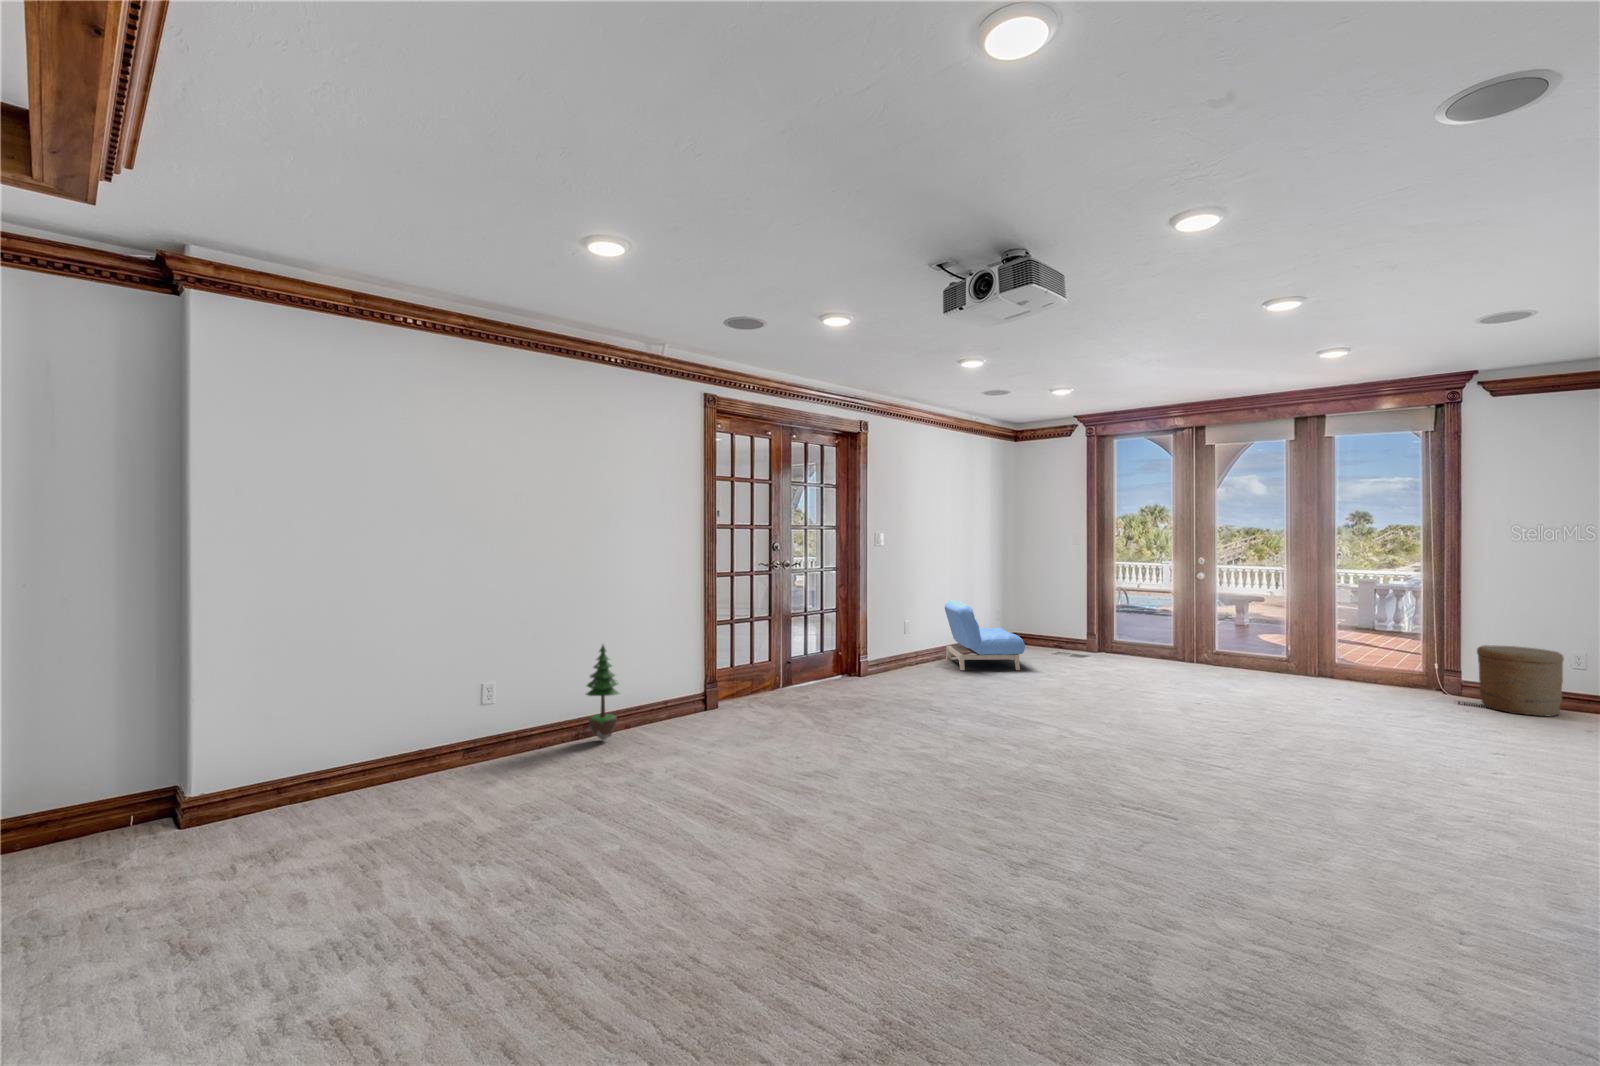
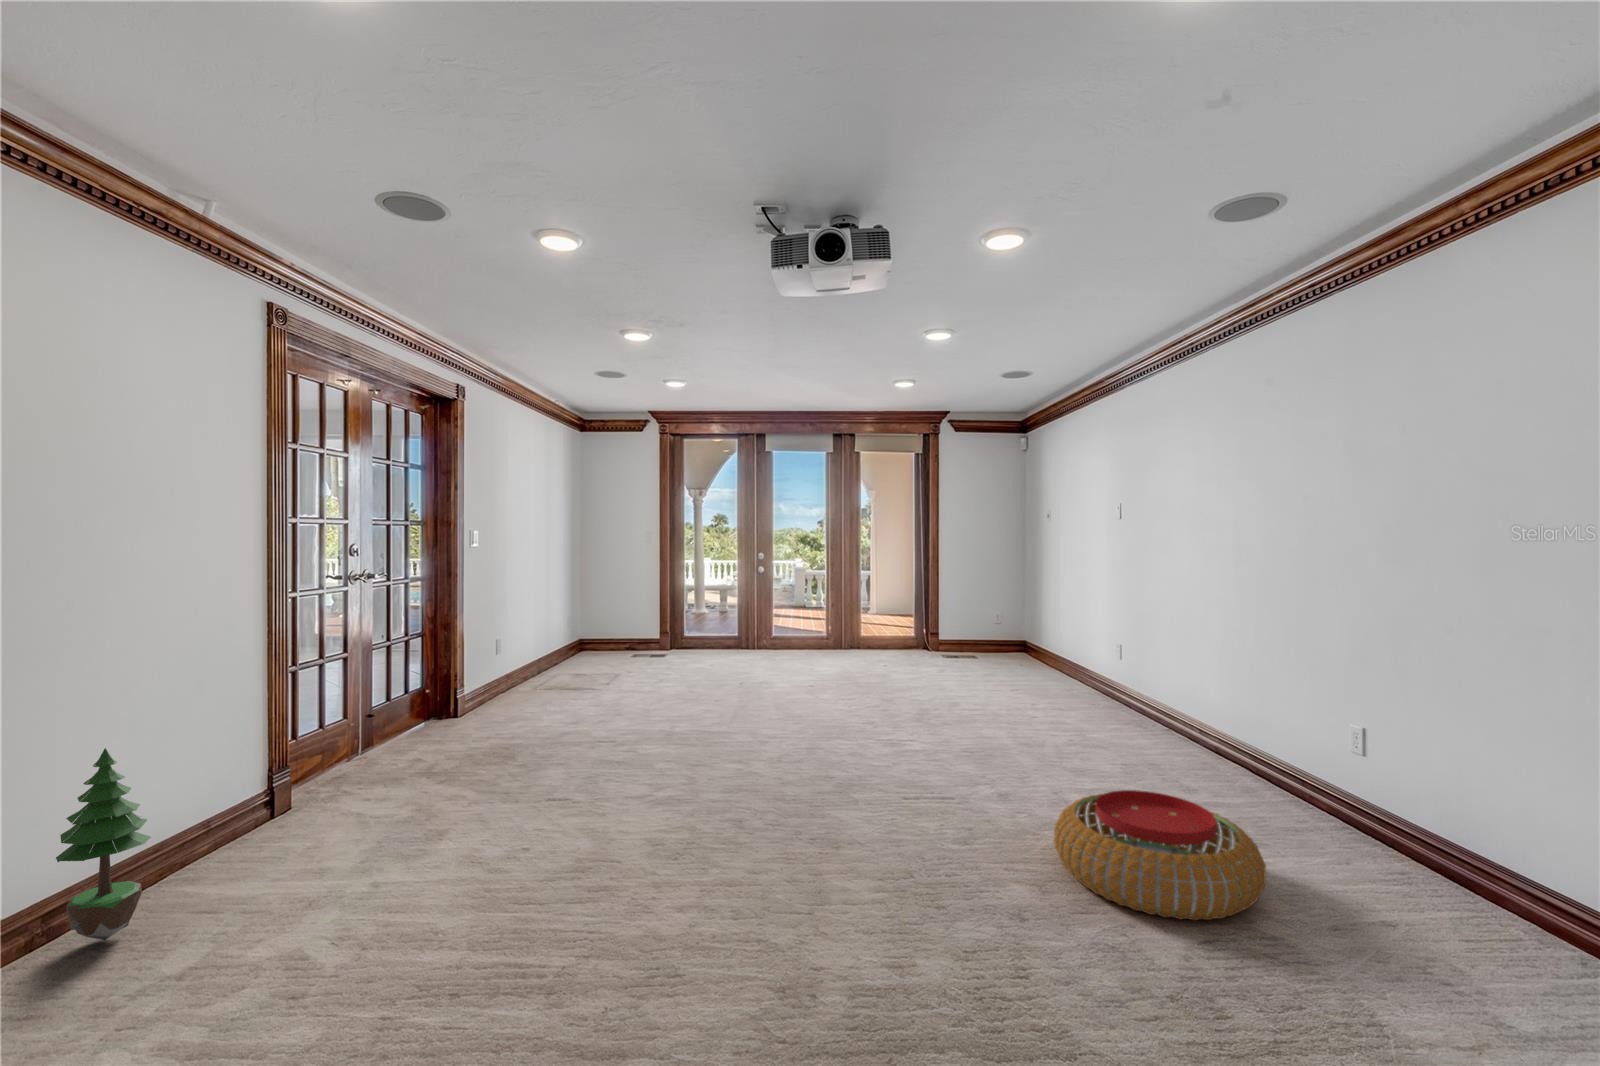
armchair: present [945,600,1025,670] -> none [532,608,630,688]
woven basket: present [1477,645,1564,716] -> none [952,611,997,659]
pouf: none [1161,830,1425,990] -> present [1054,790,1266,920]

